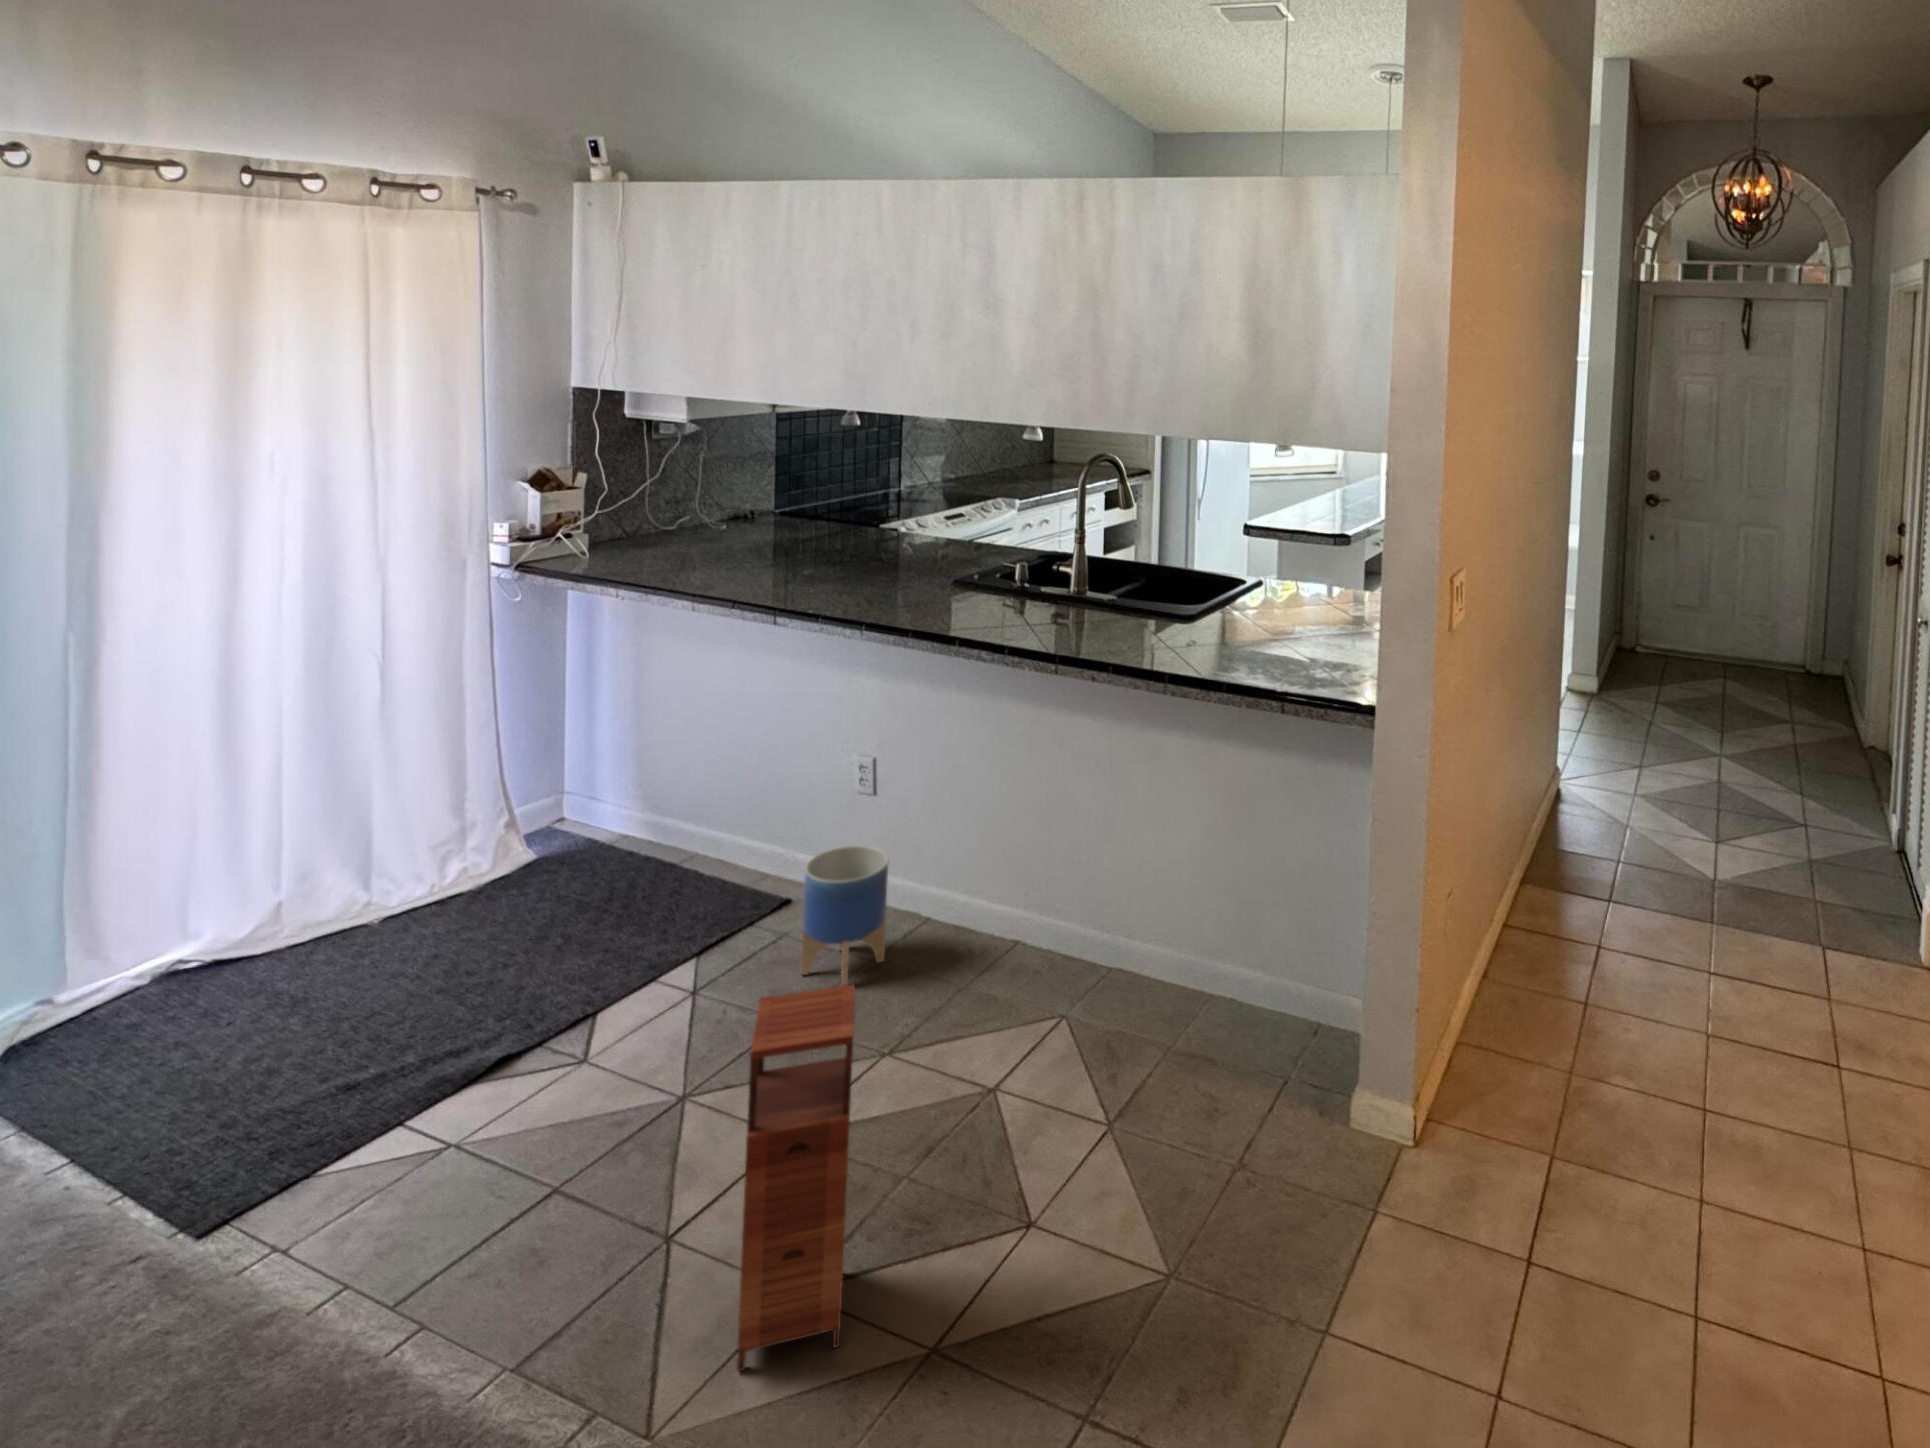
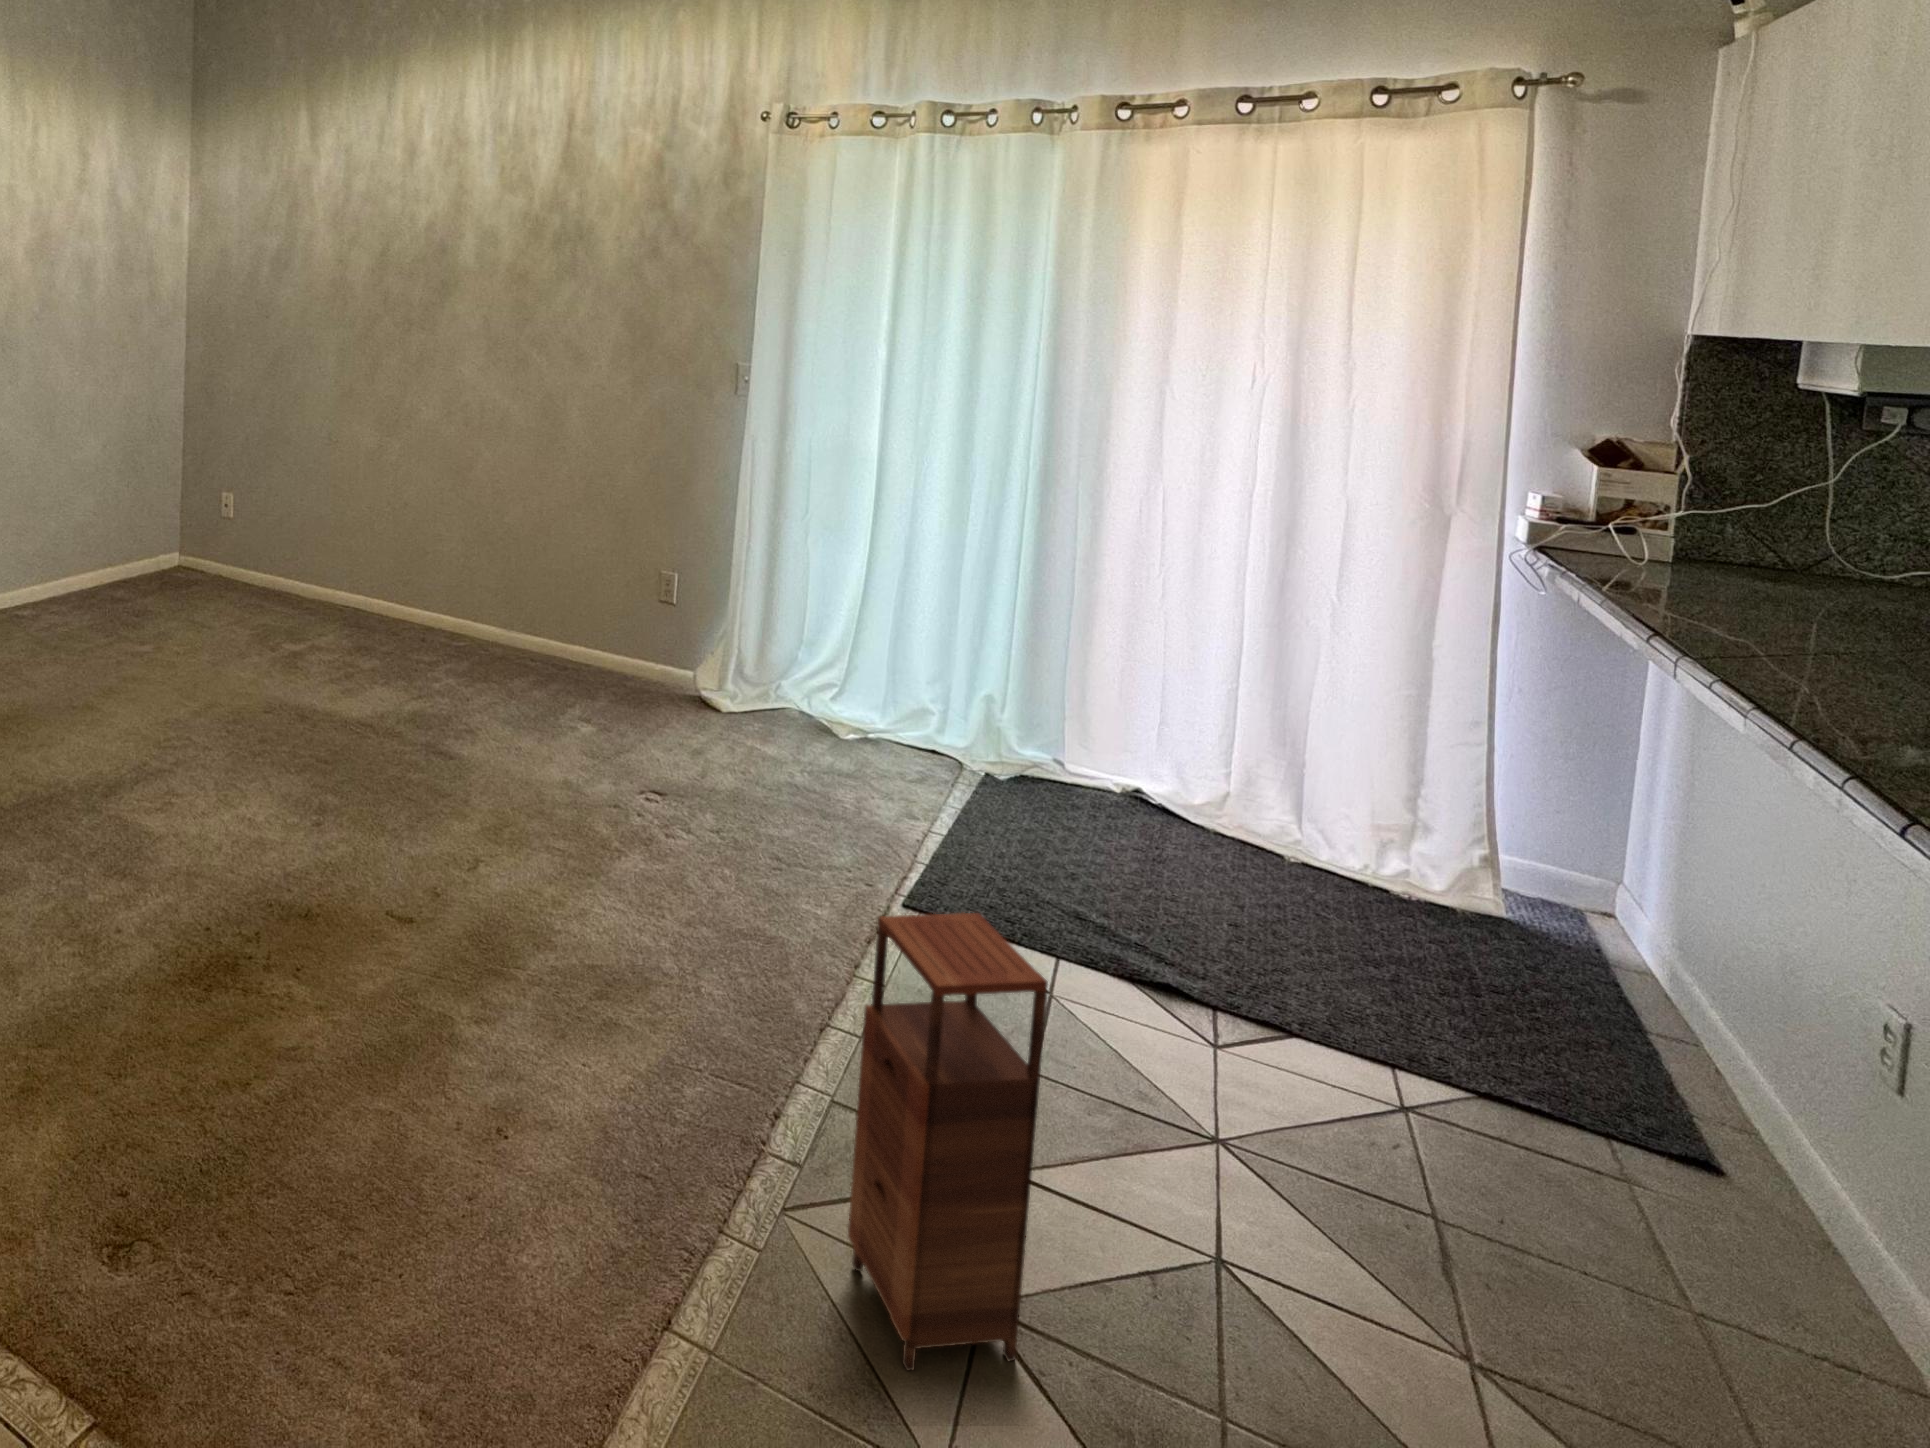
planter: present [801,846,888,986] -> none [1546,1053,1762,1347]

